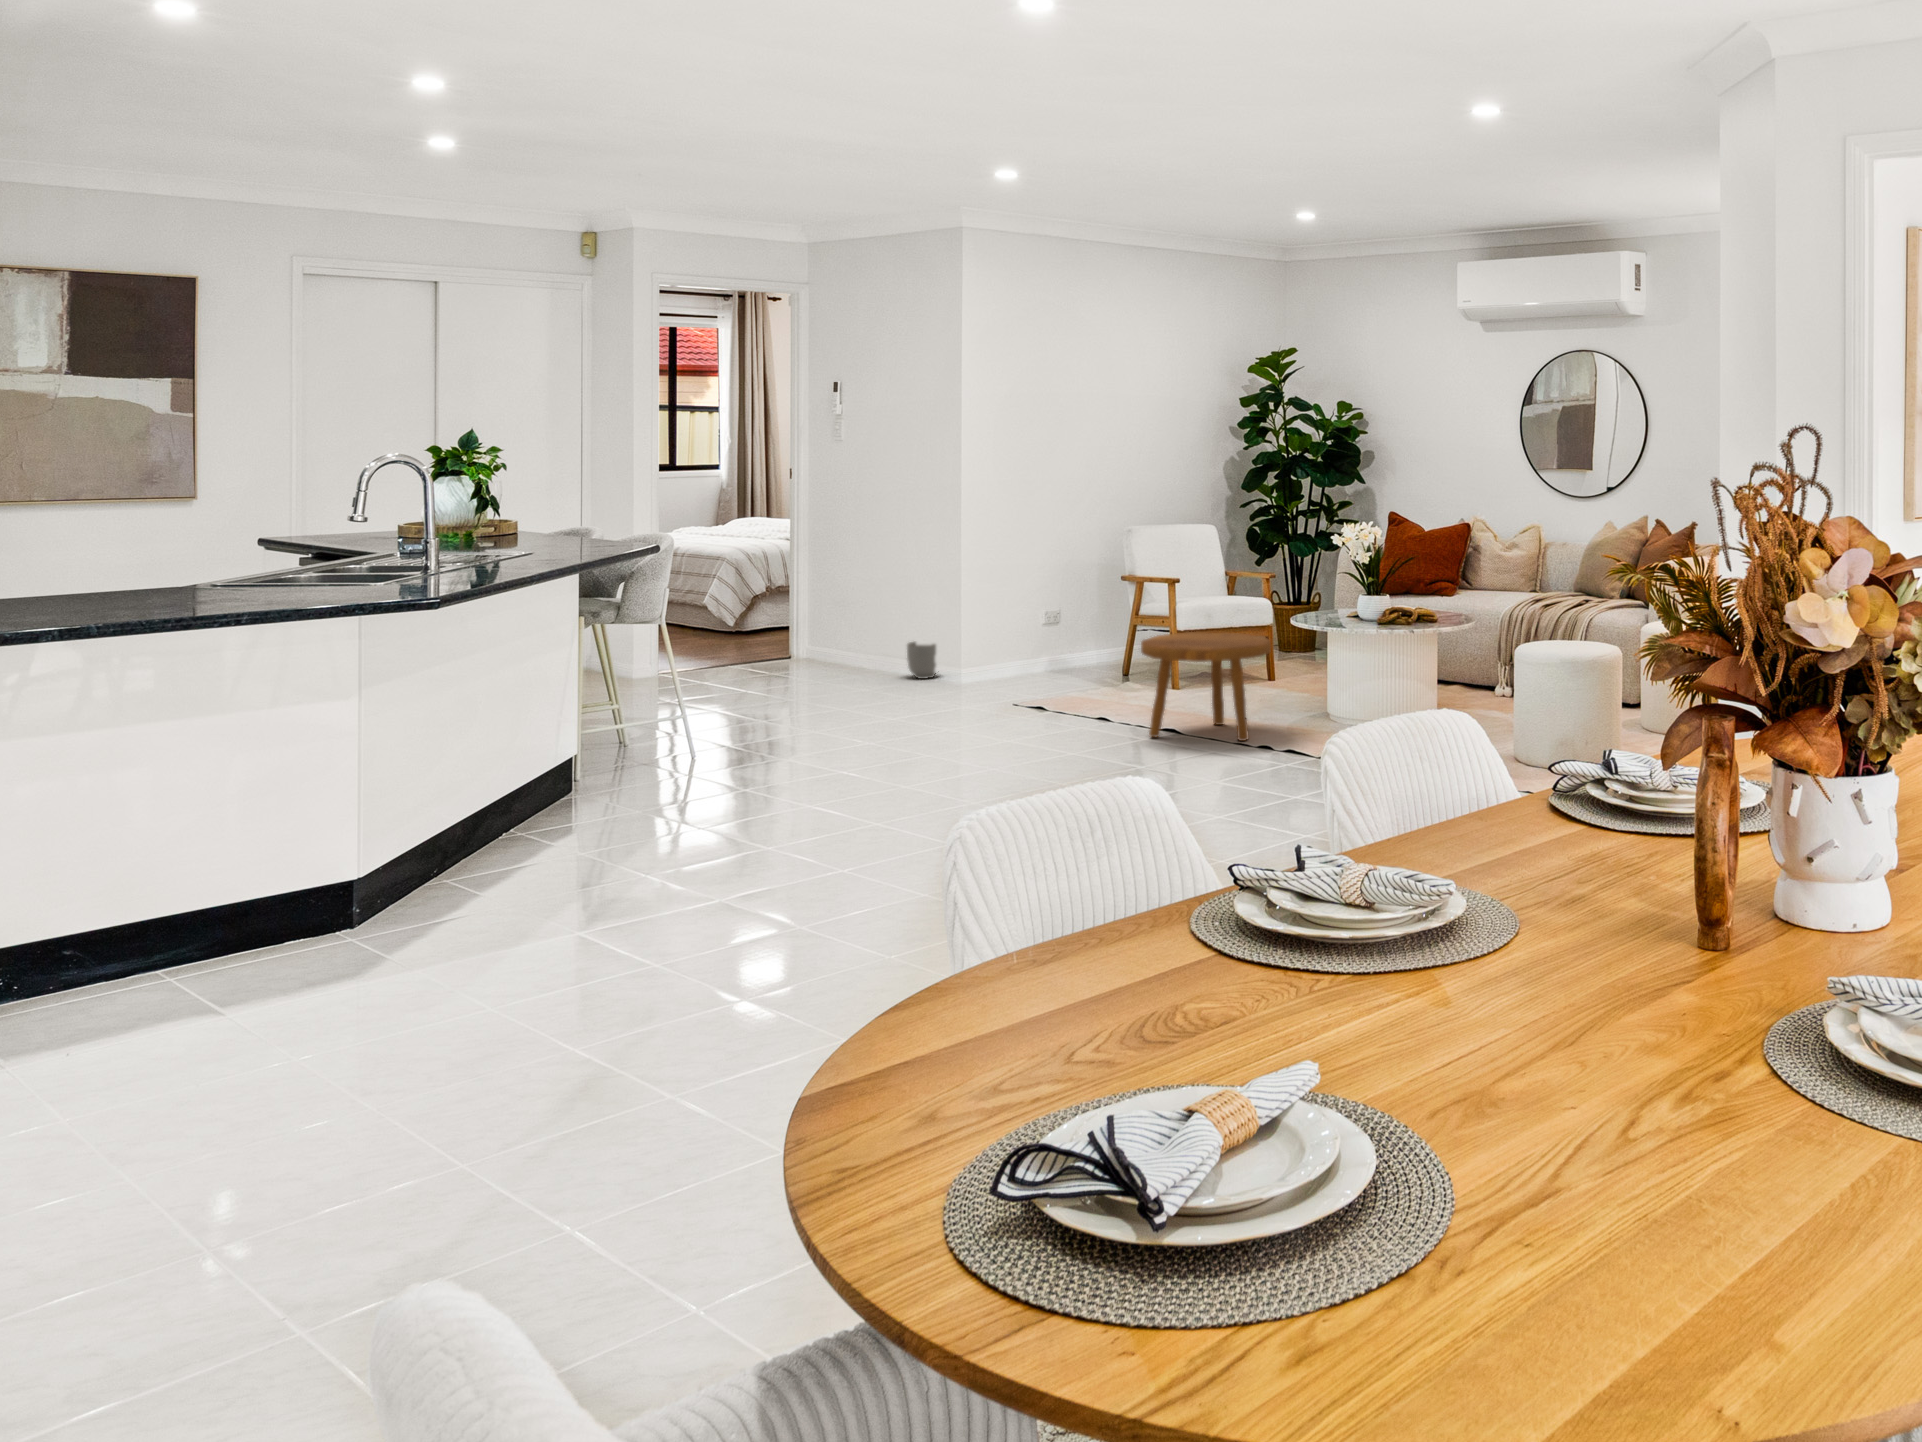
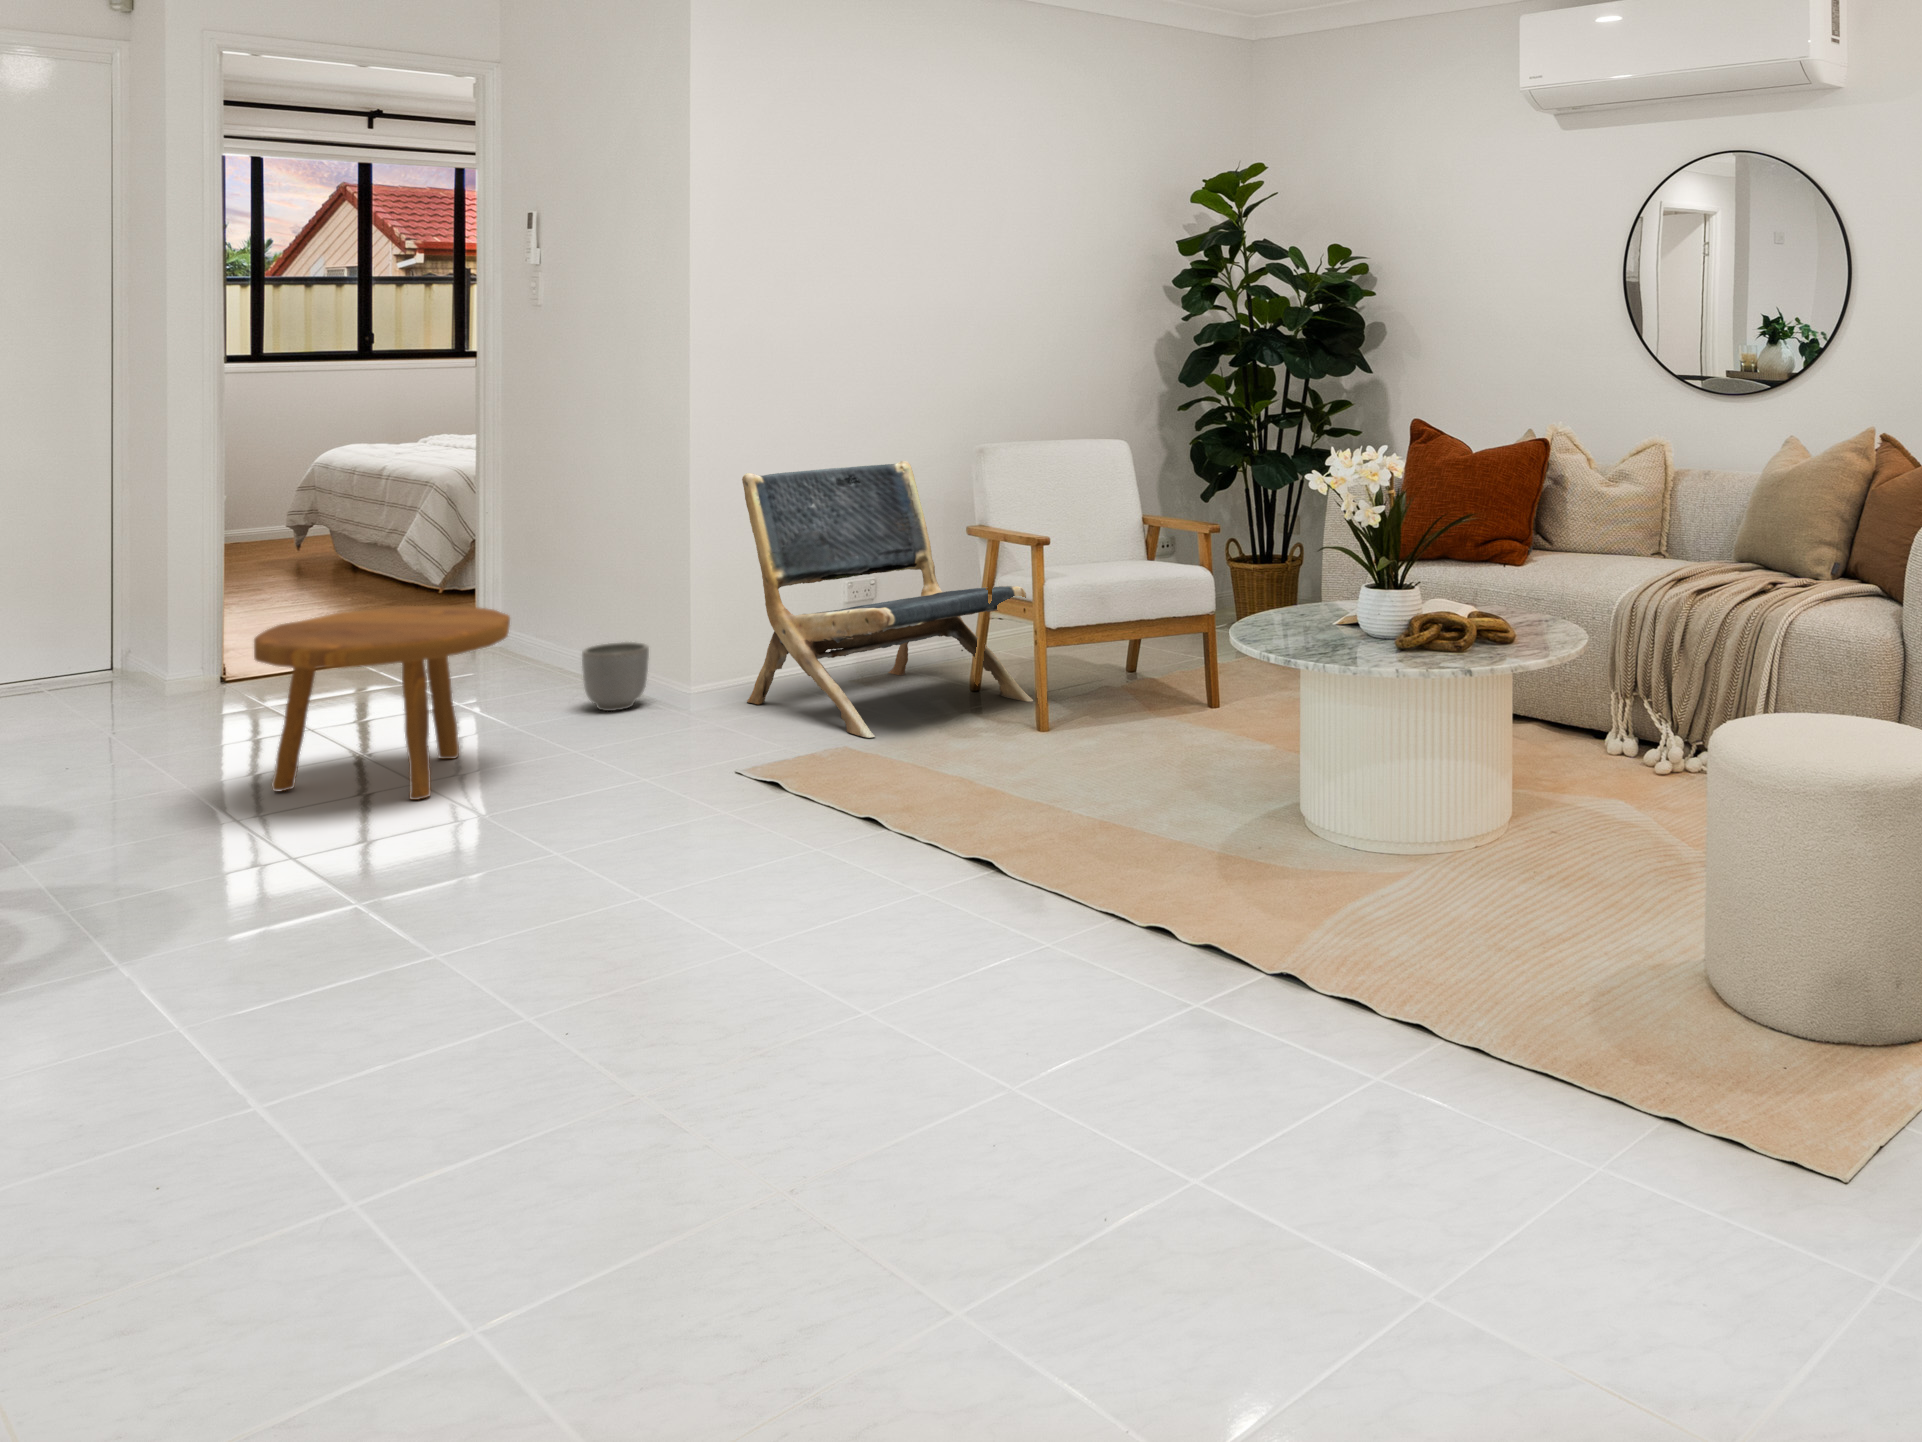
lounge chair: none [998,536,1166,688] -> present [742,461,1033,738]
footstool: present [1141,632,1271,741] -> present [254,606,510,800]

